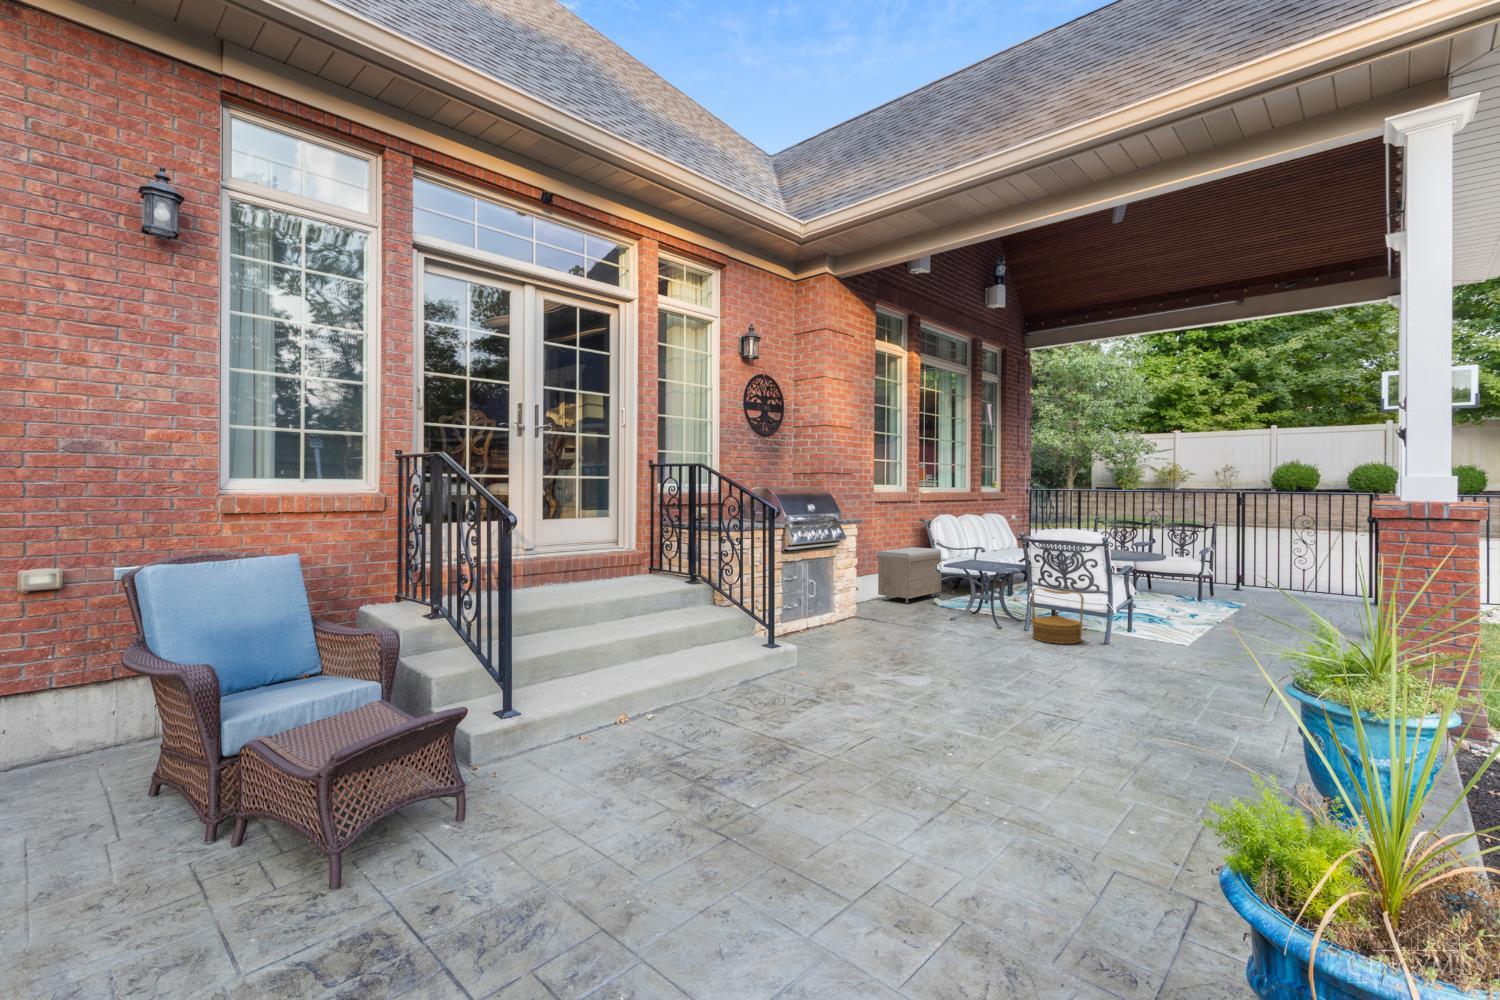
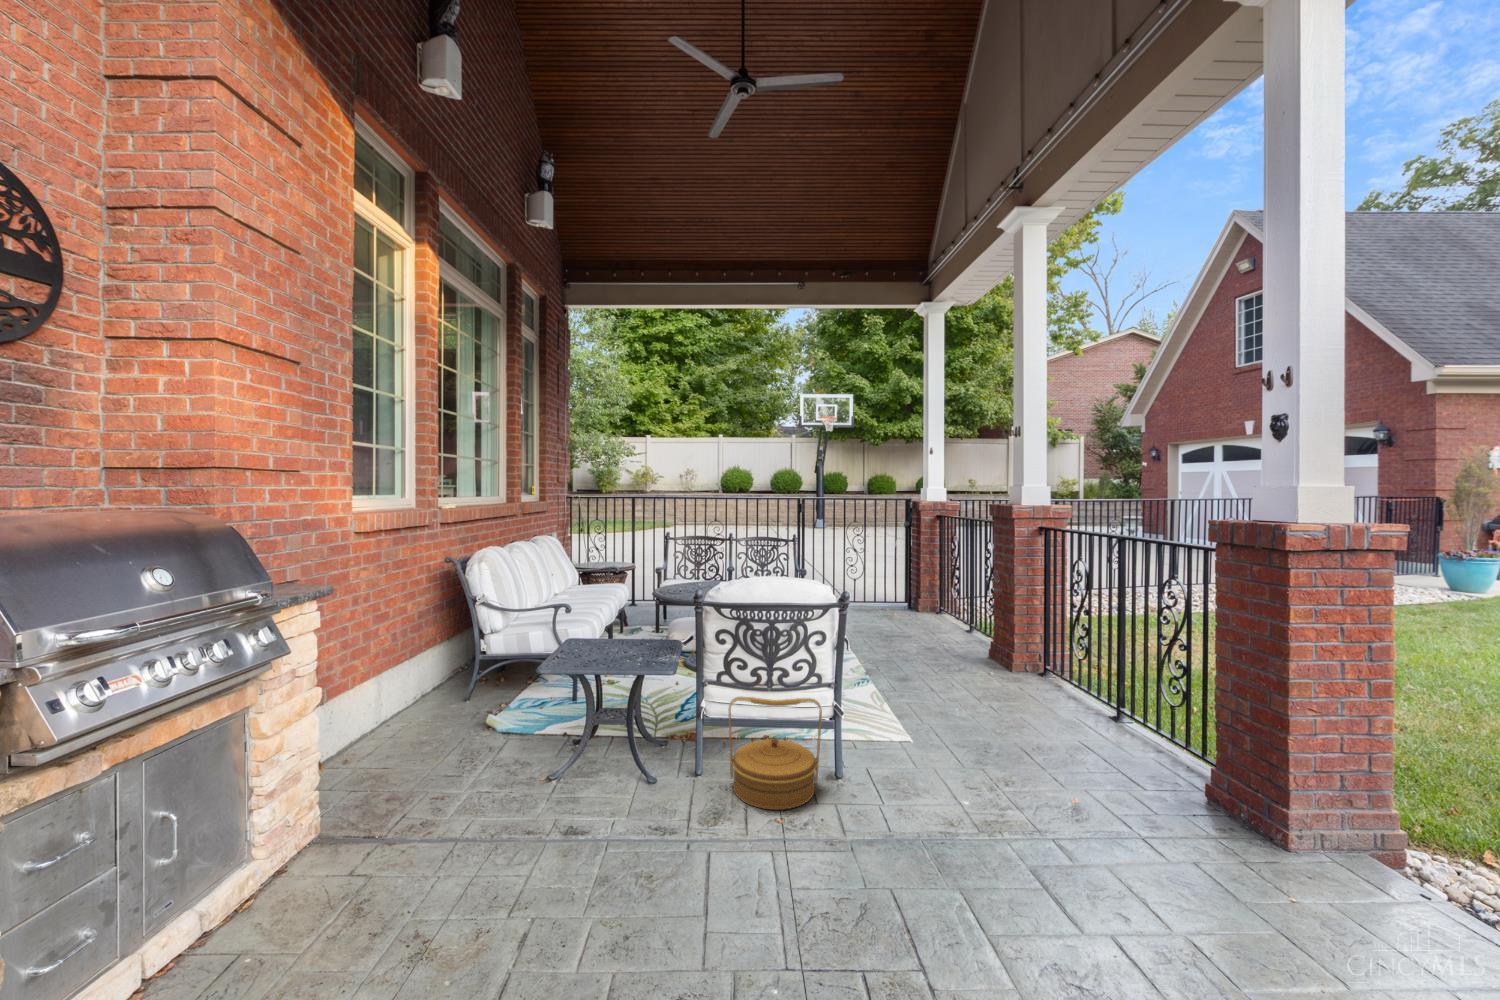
storage bench: present [877,547,941,603] -> none [362,609,492,735]

